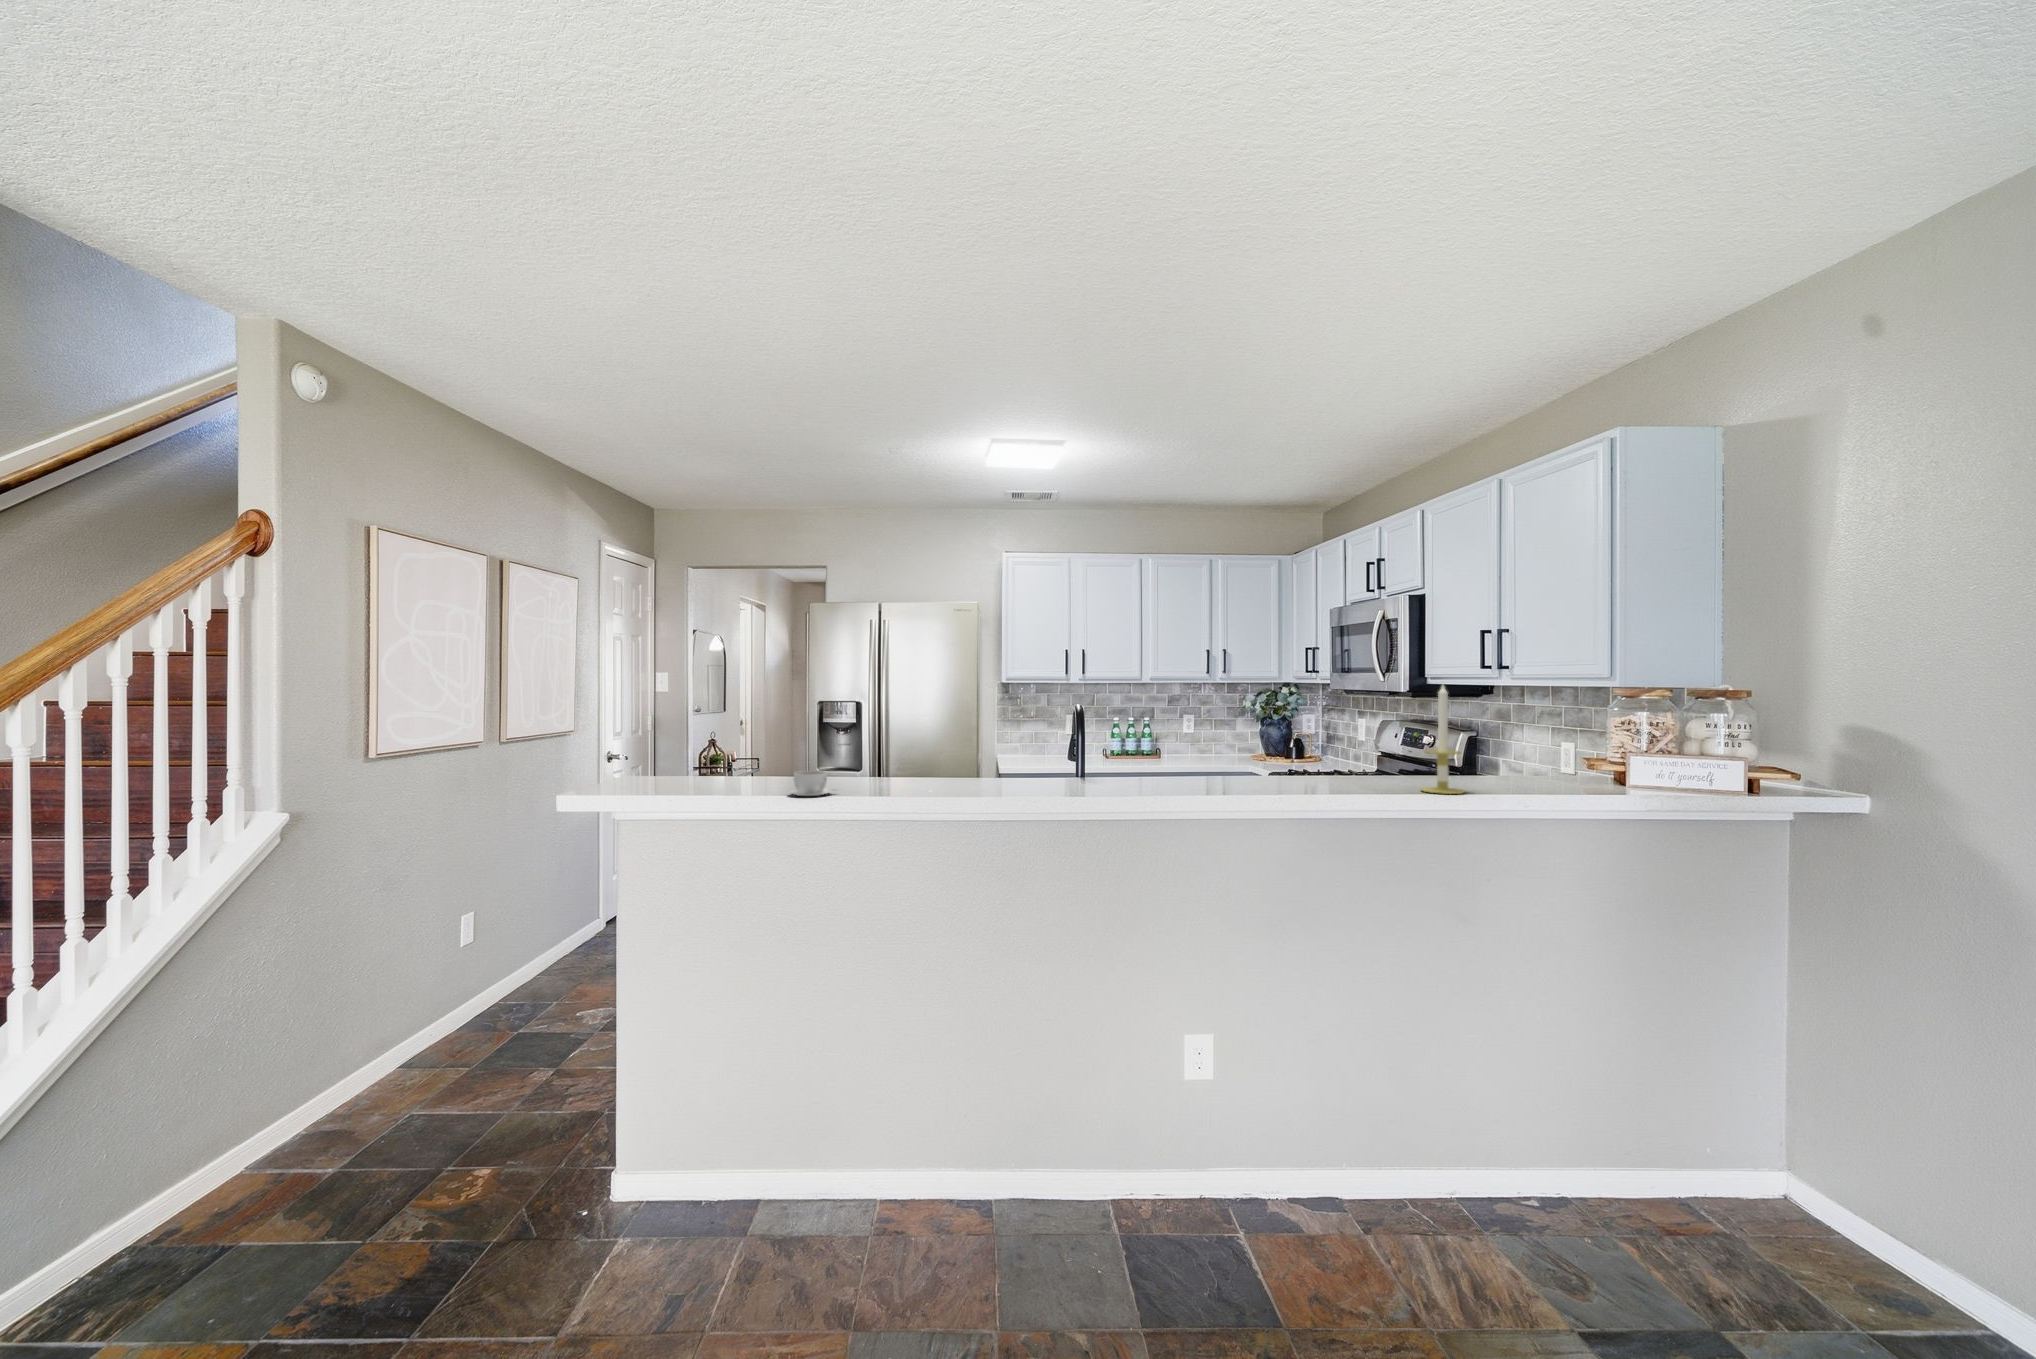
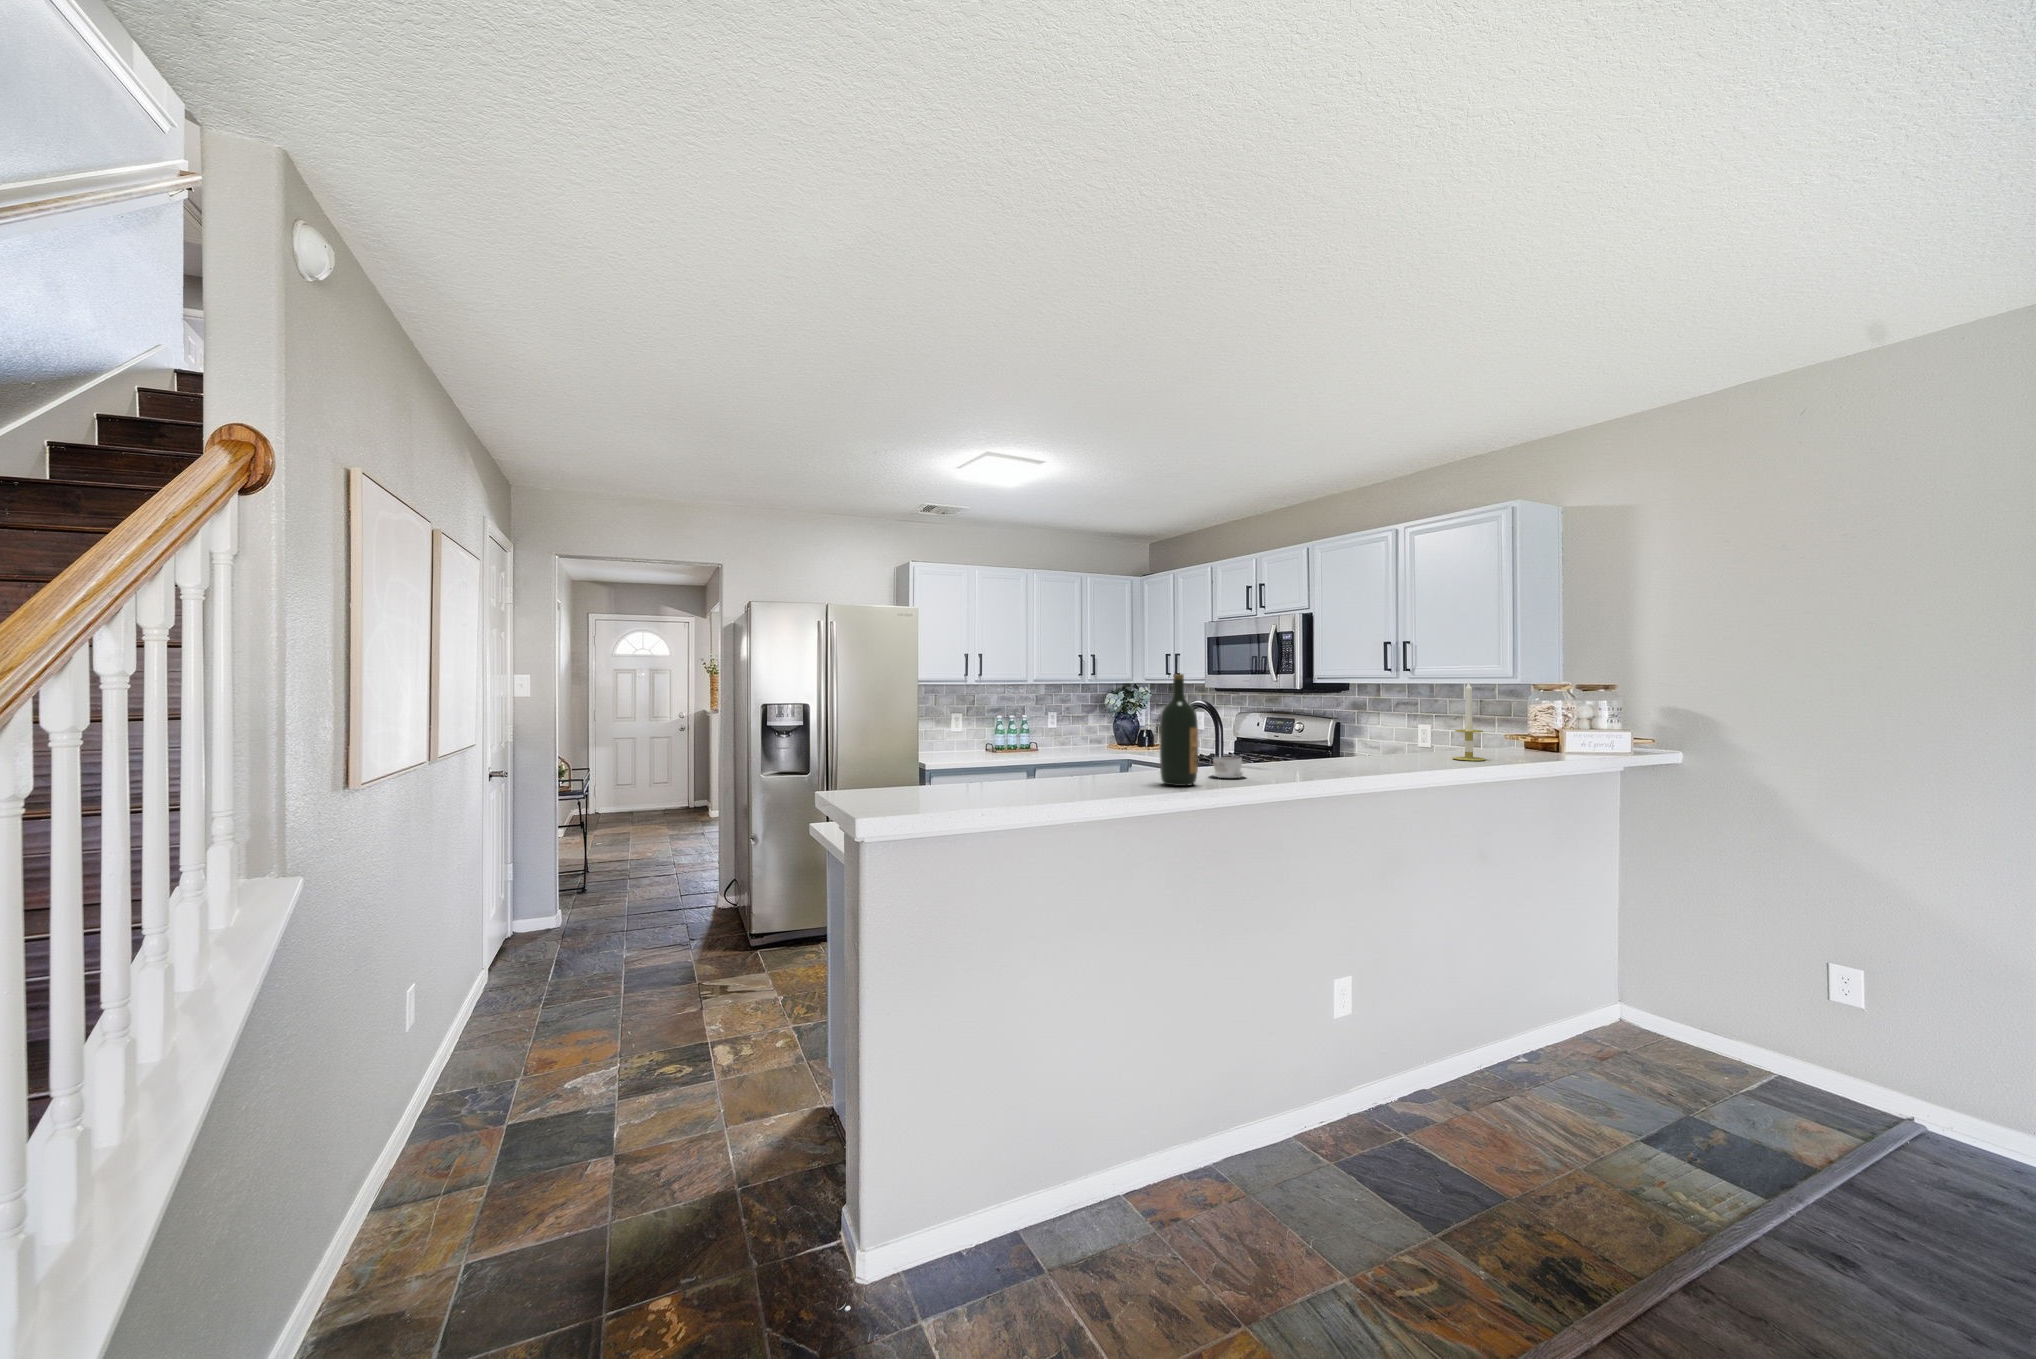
wine bottle: none [910,673,953,801] -> present [1160,674,1198,786]
coffee cup: present [789,771,831,796] -> present [1209,757,1246,778]

